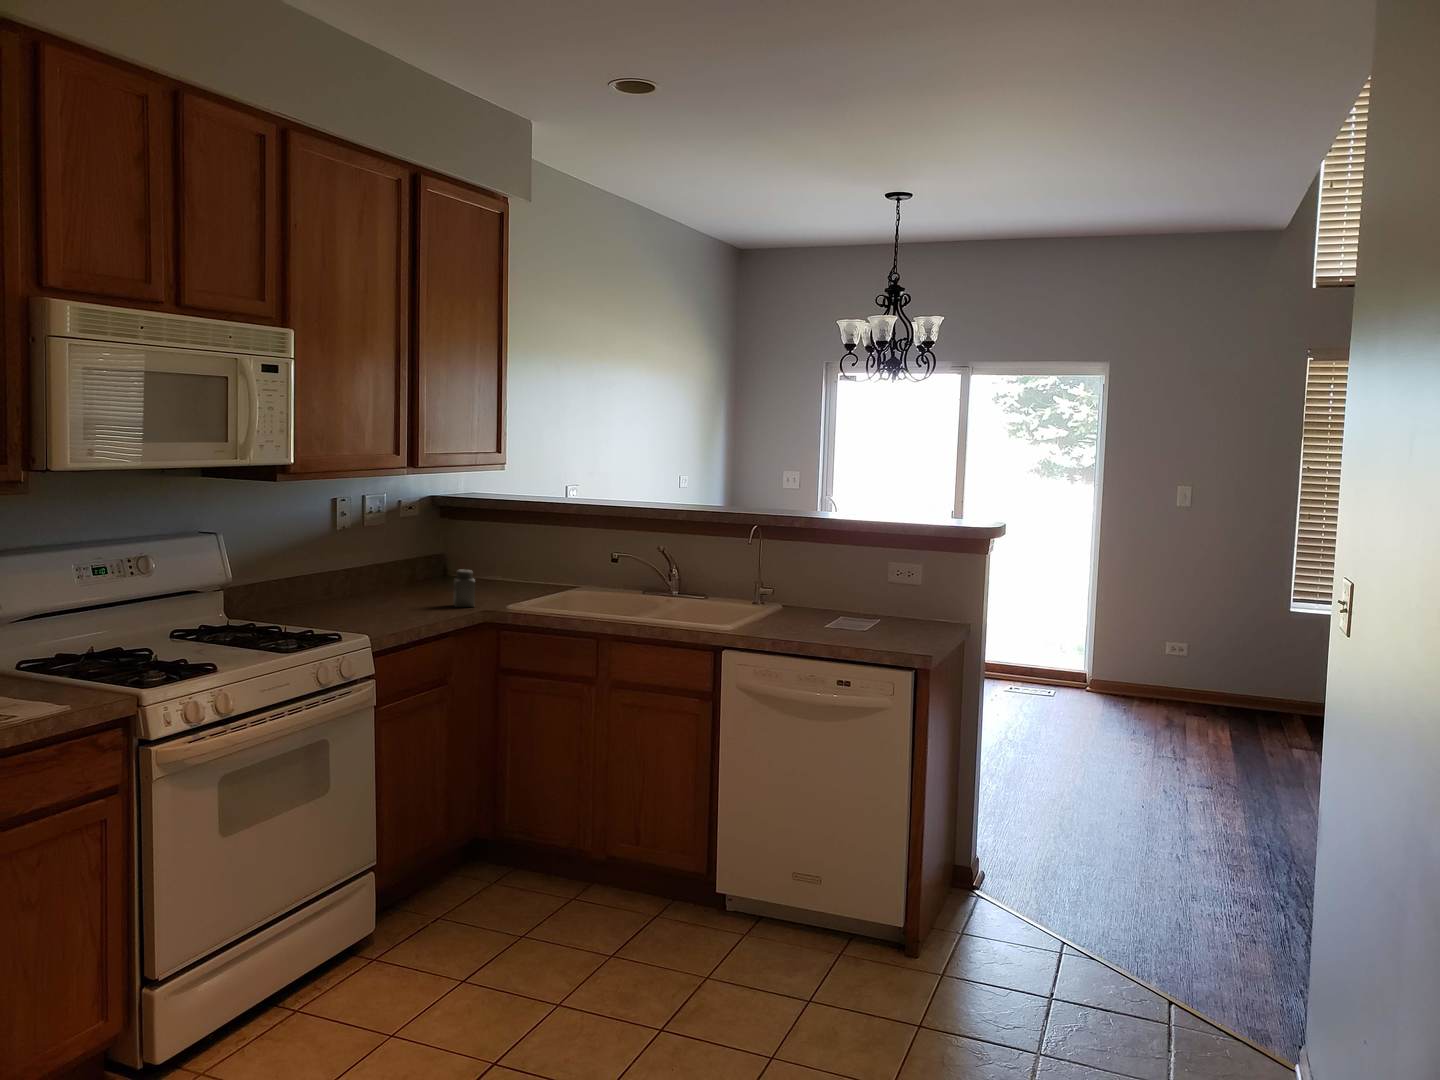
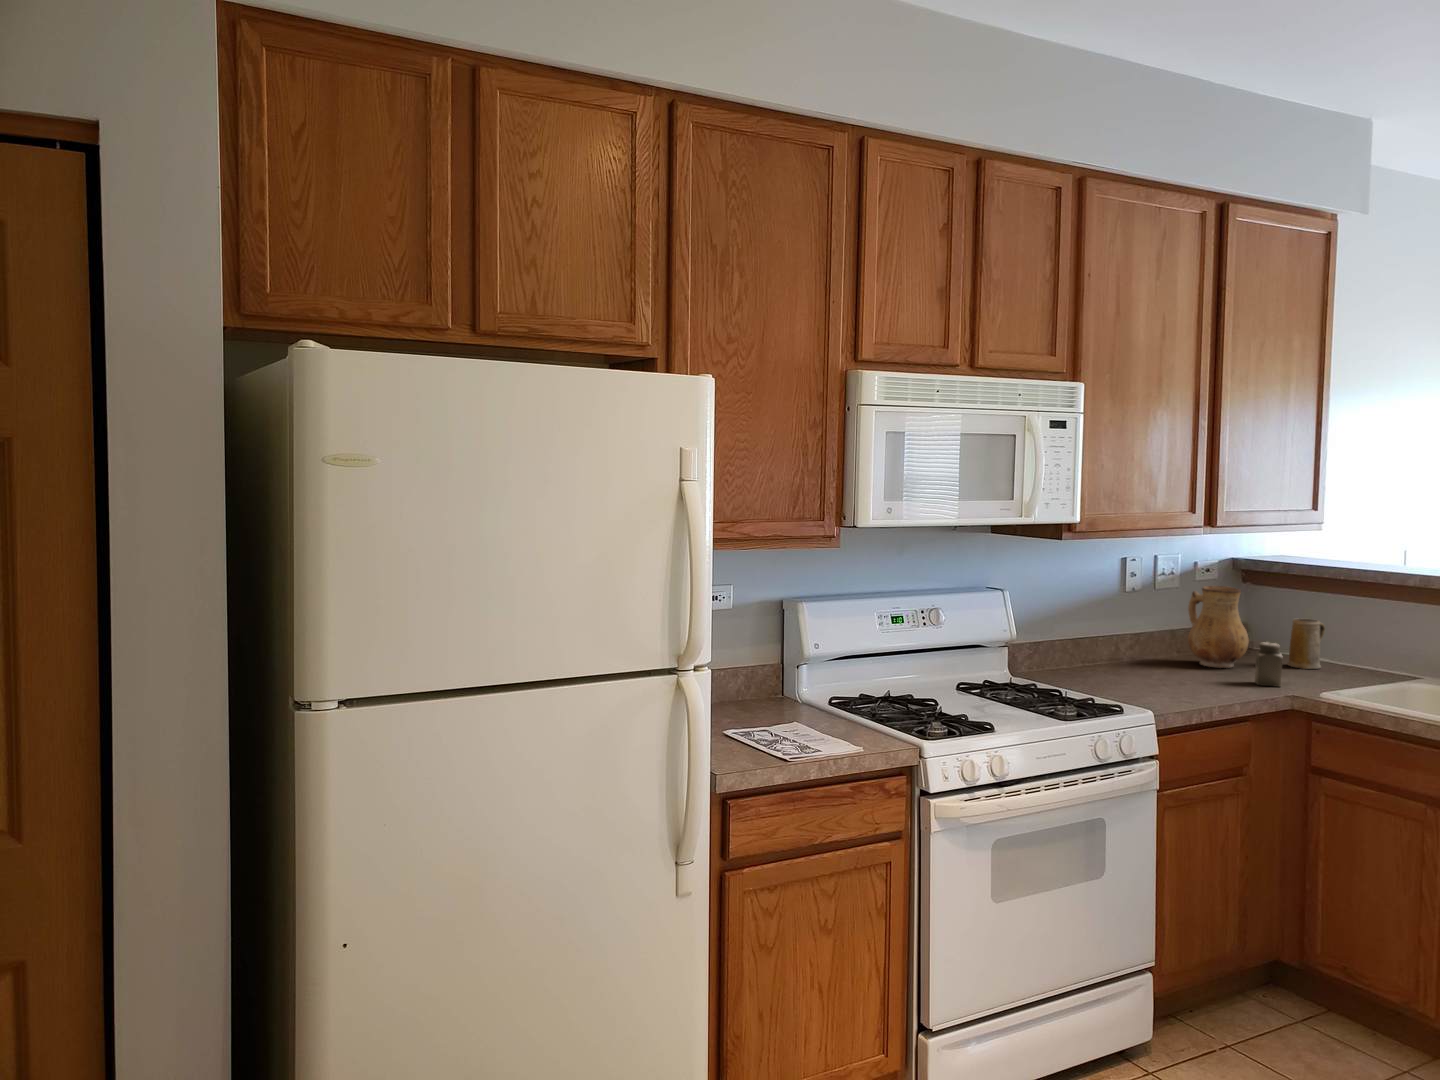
ceramic pitcher: none [395,522,447,595] -> present [1188,586,1249,668]
mug: none [479,548,508,591] -> present [1287,619,1325,669]

